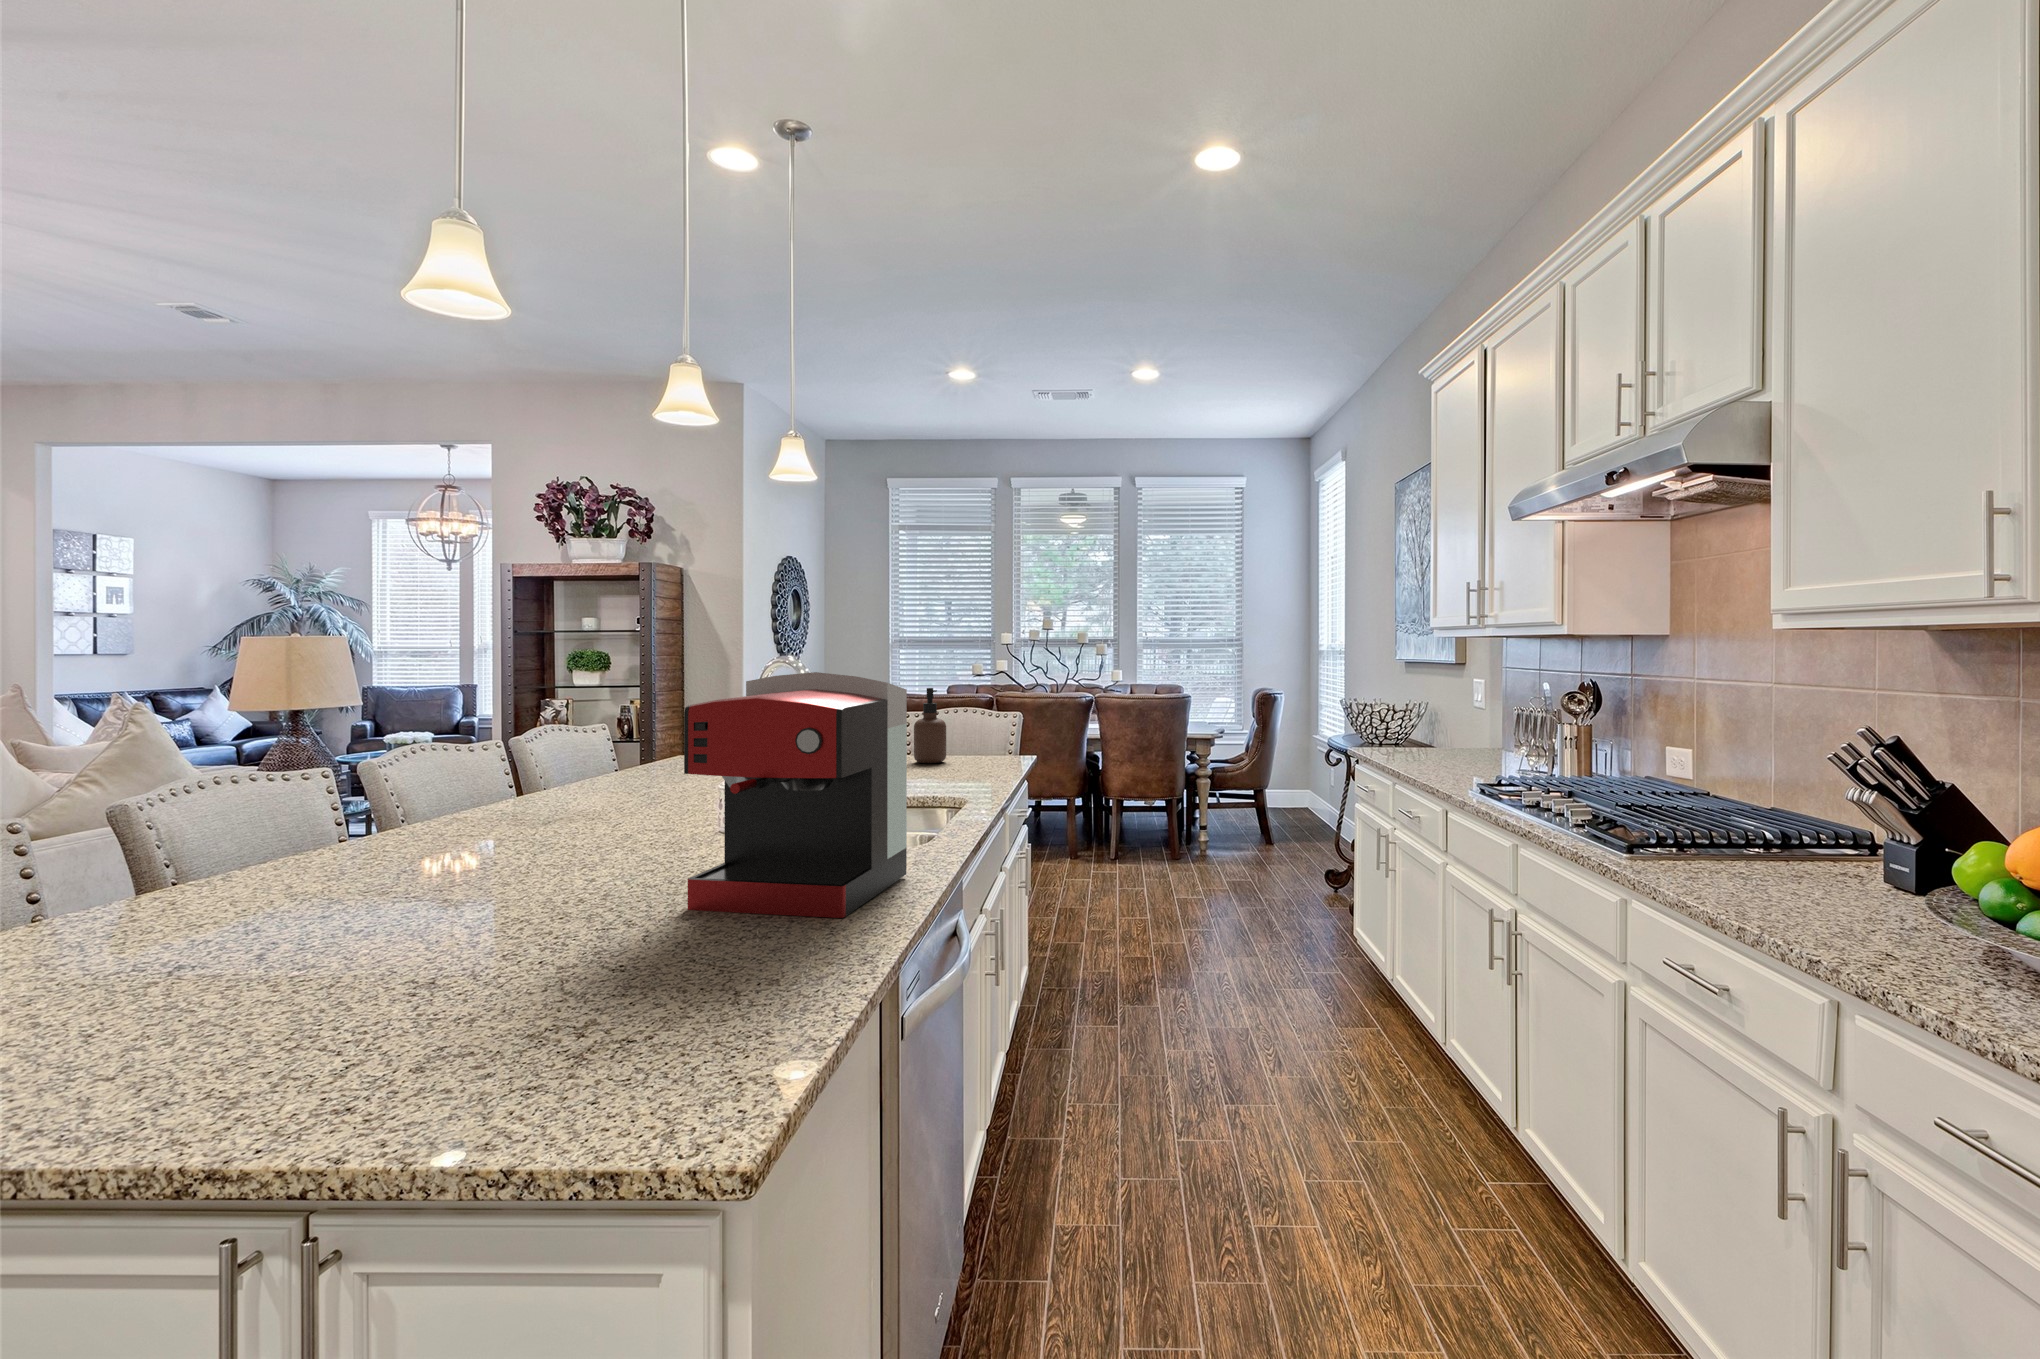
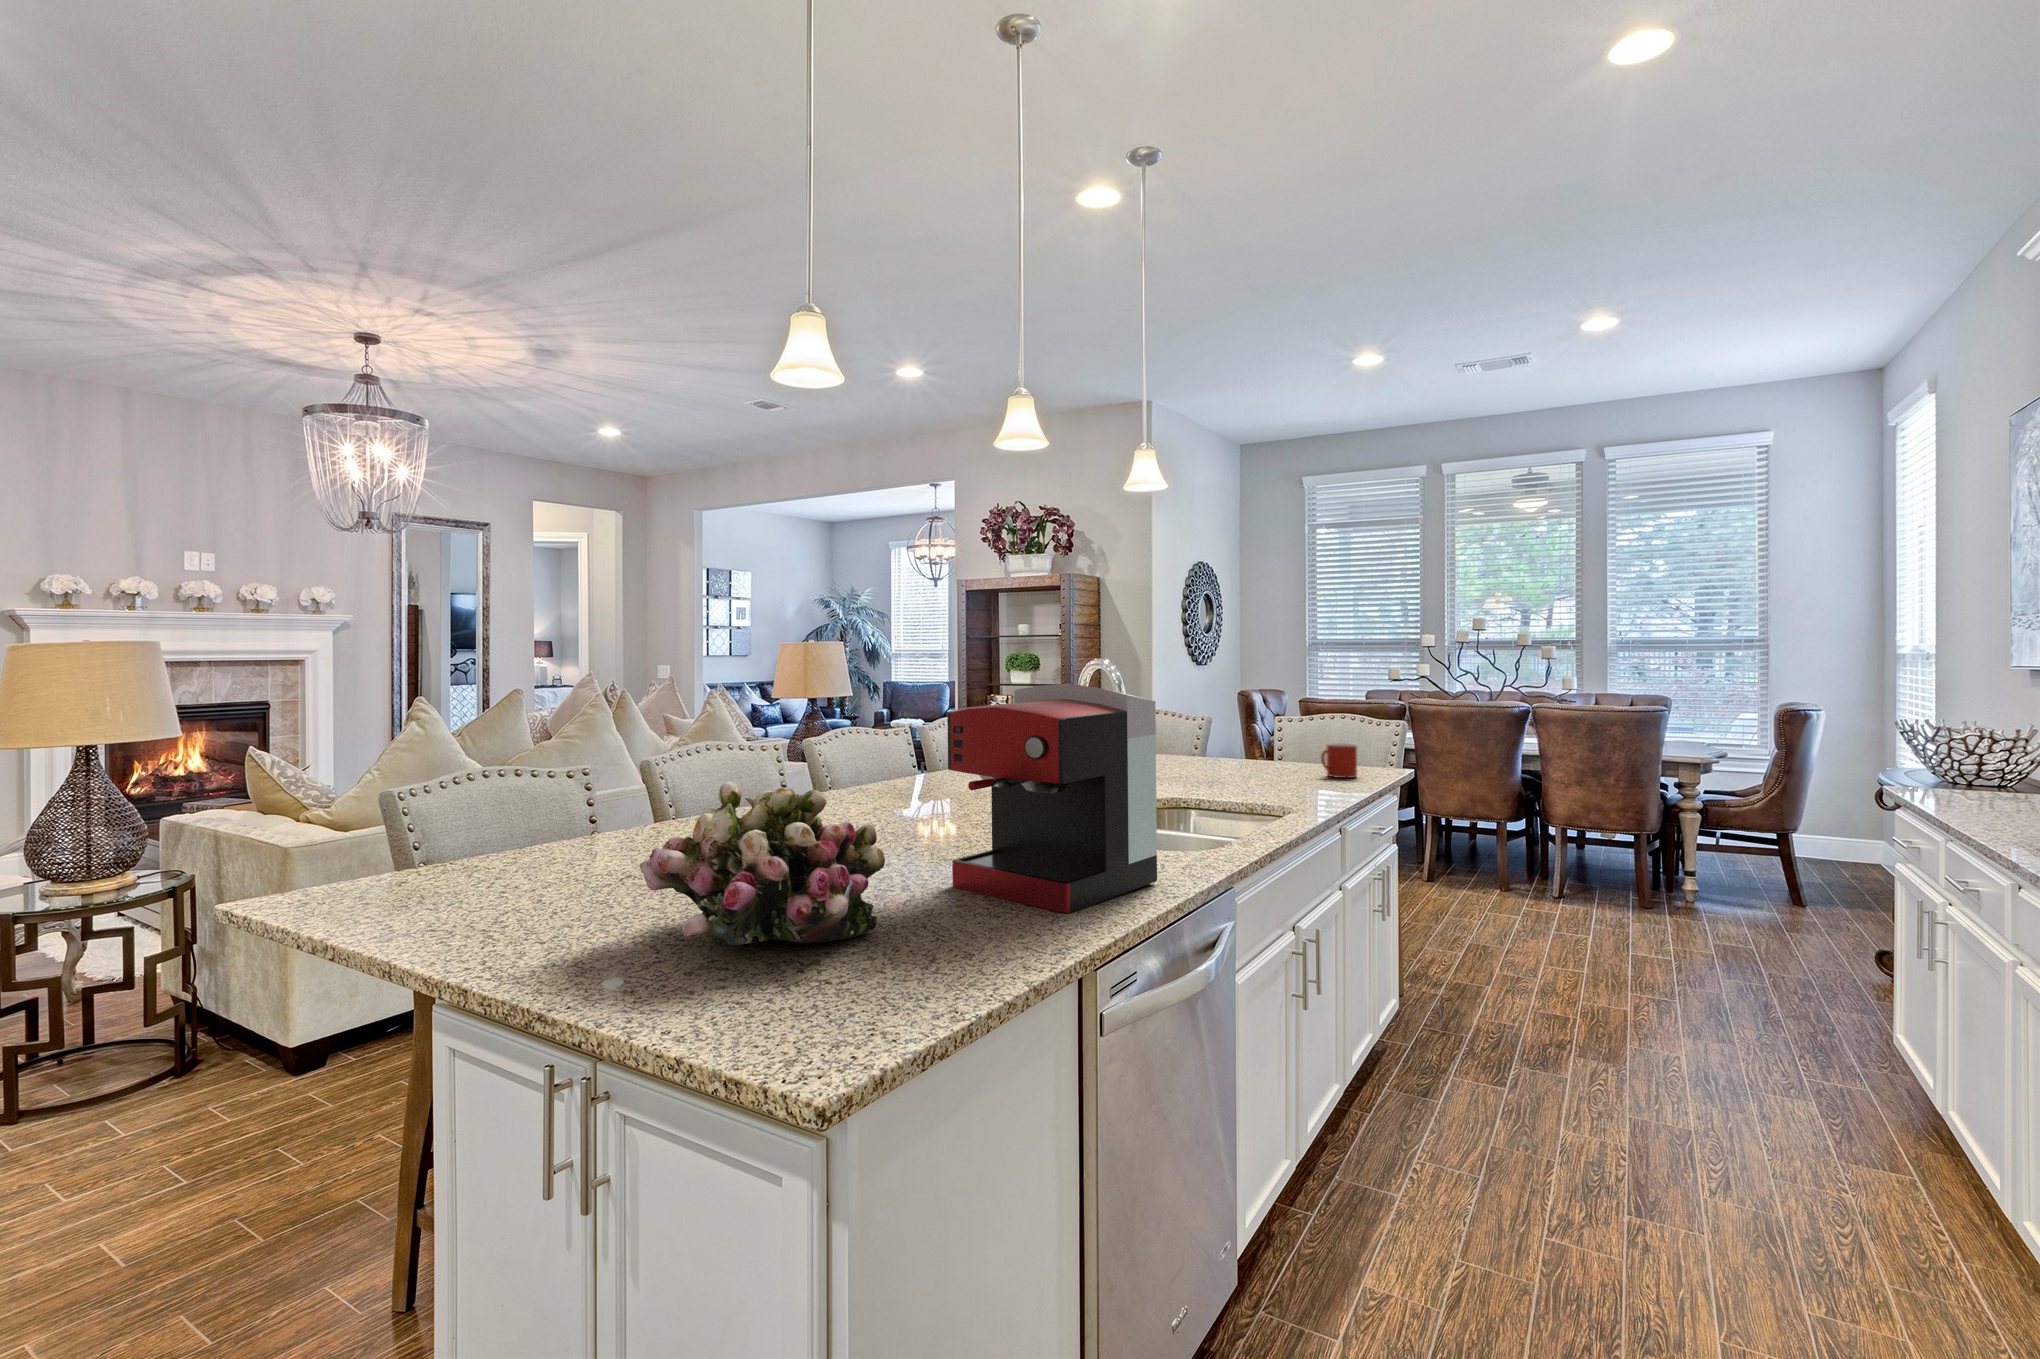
soap dispenser: present [914,688,946,763] -> none [1265,695,1300,772]
mug: none [969,732,999,765] -> present [1321,743,1357,778]
flower arrangement: none [286,805,651,1019] -> present [640,782,885,945]

